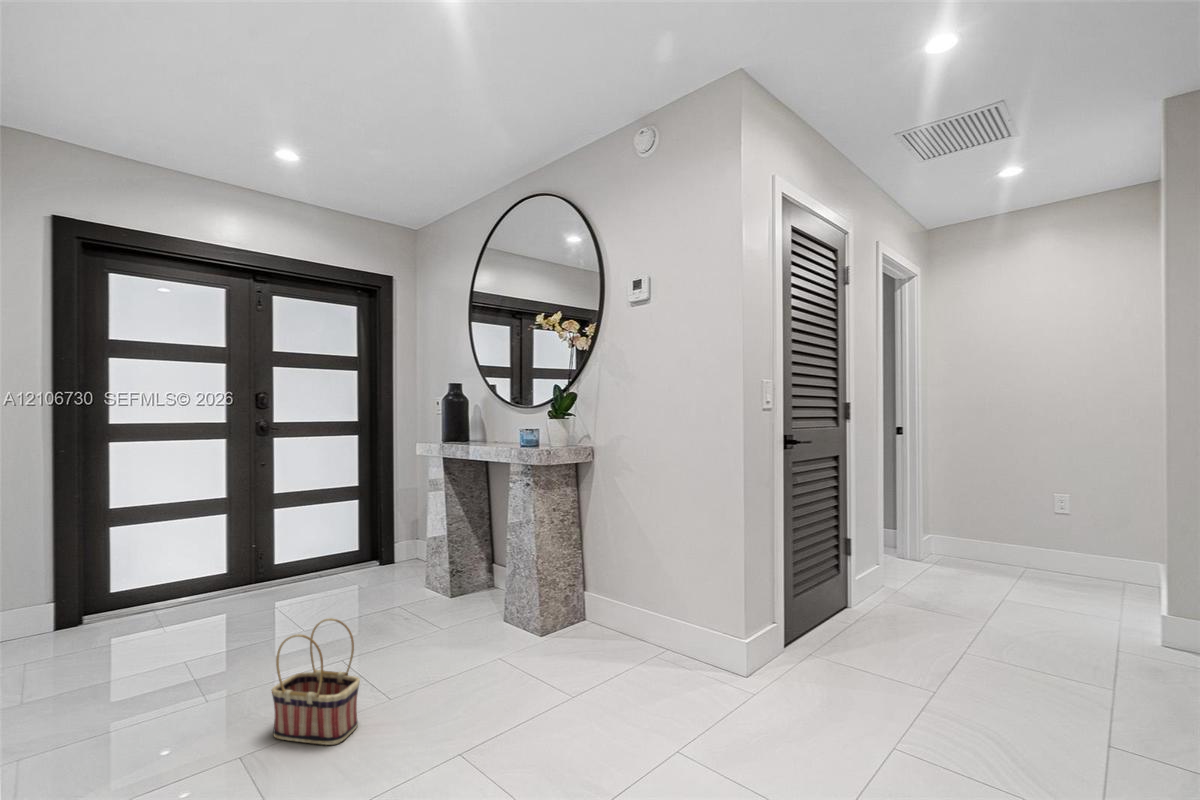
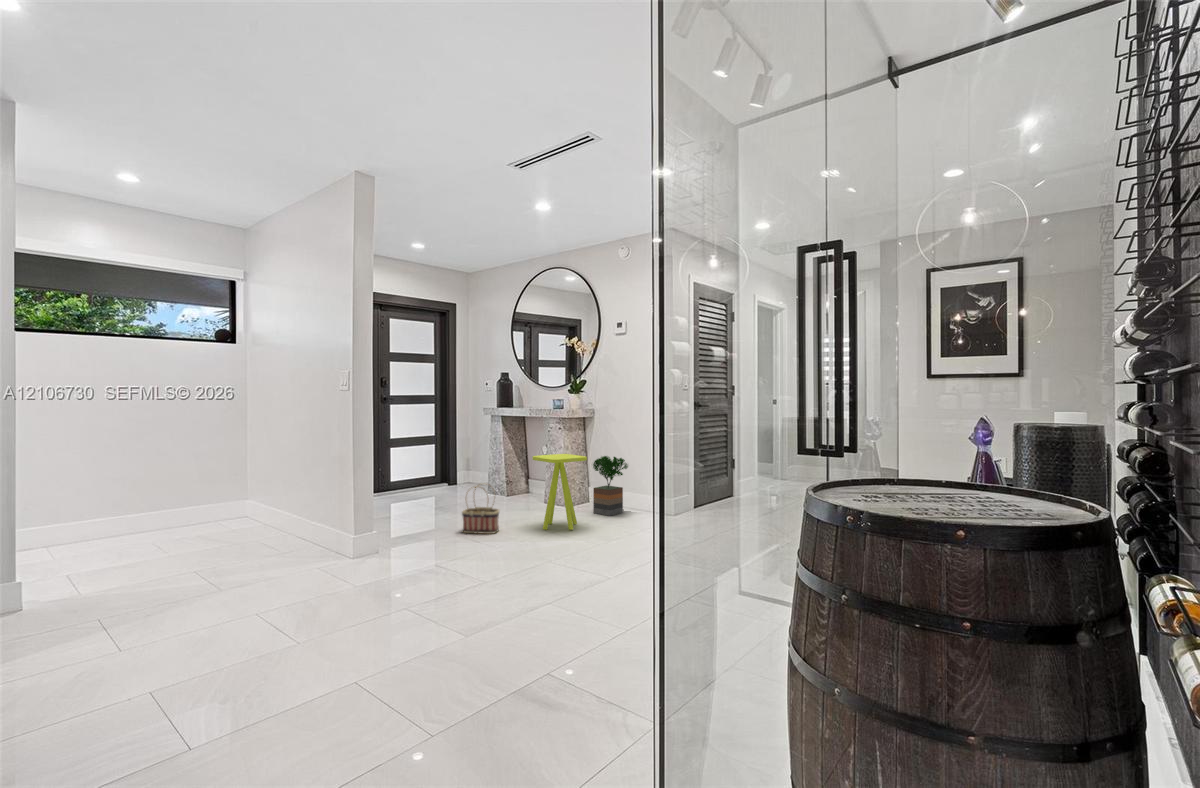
potted tree: none [579,540,655,669] -> present [593,456,628,516]
side table: none [437,547,553,735] -> present [532,454,587,530]

